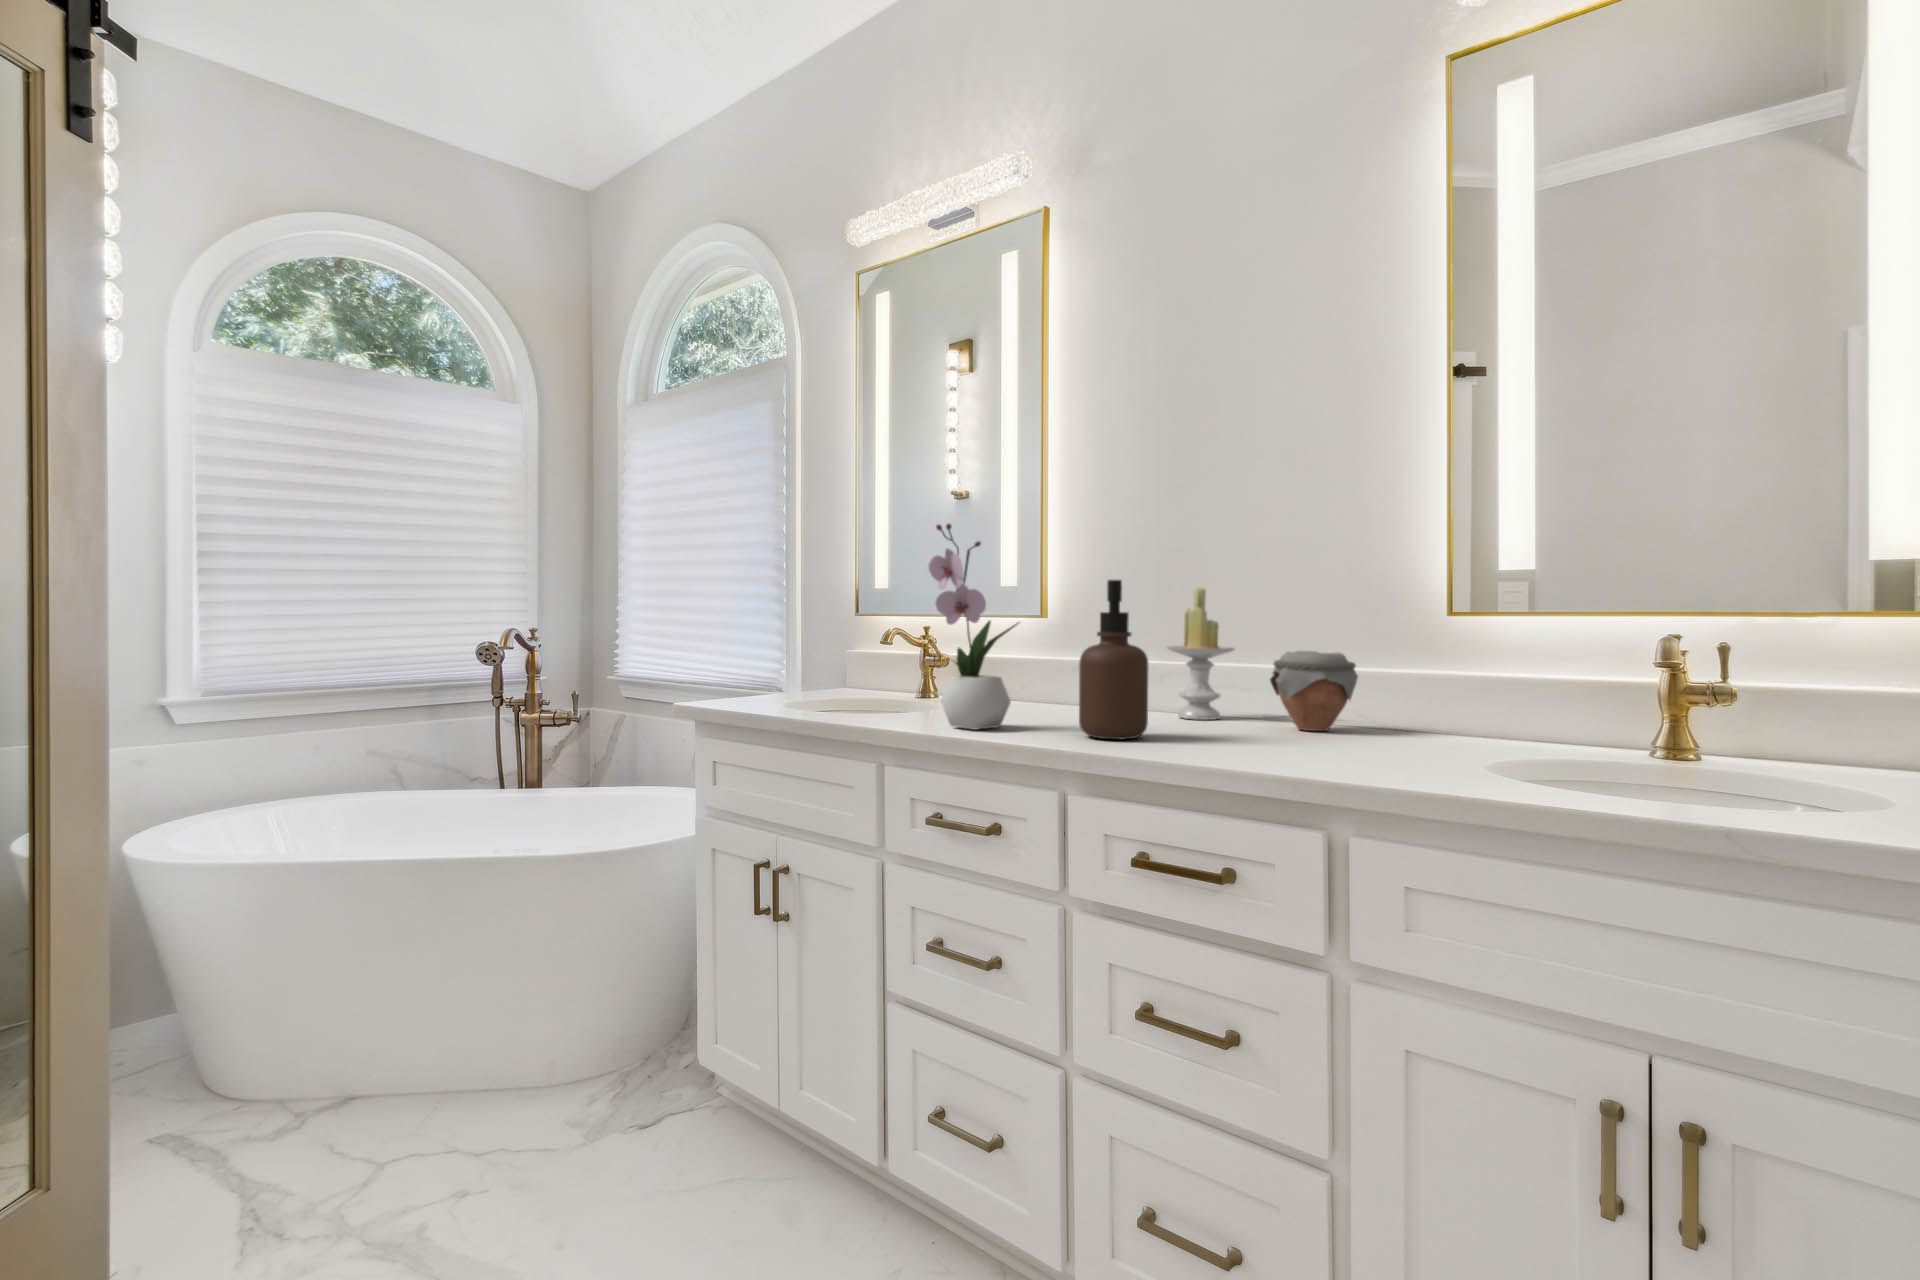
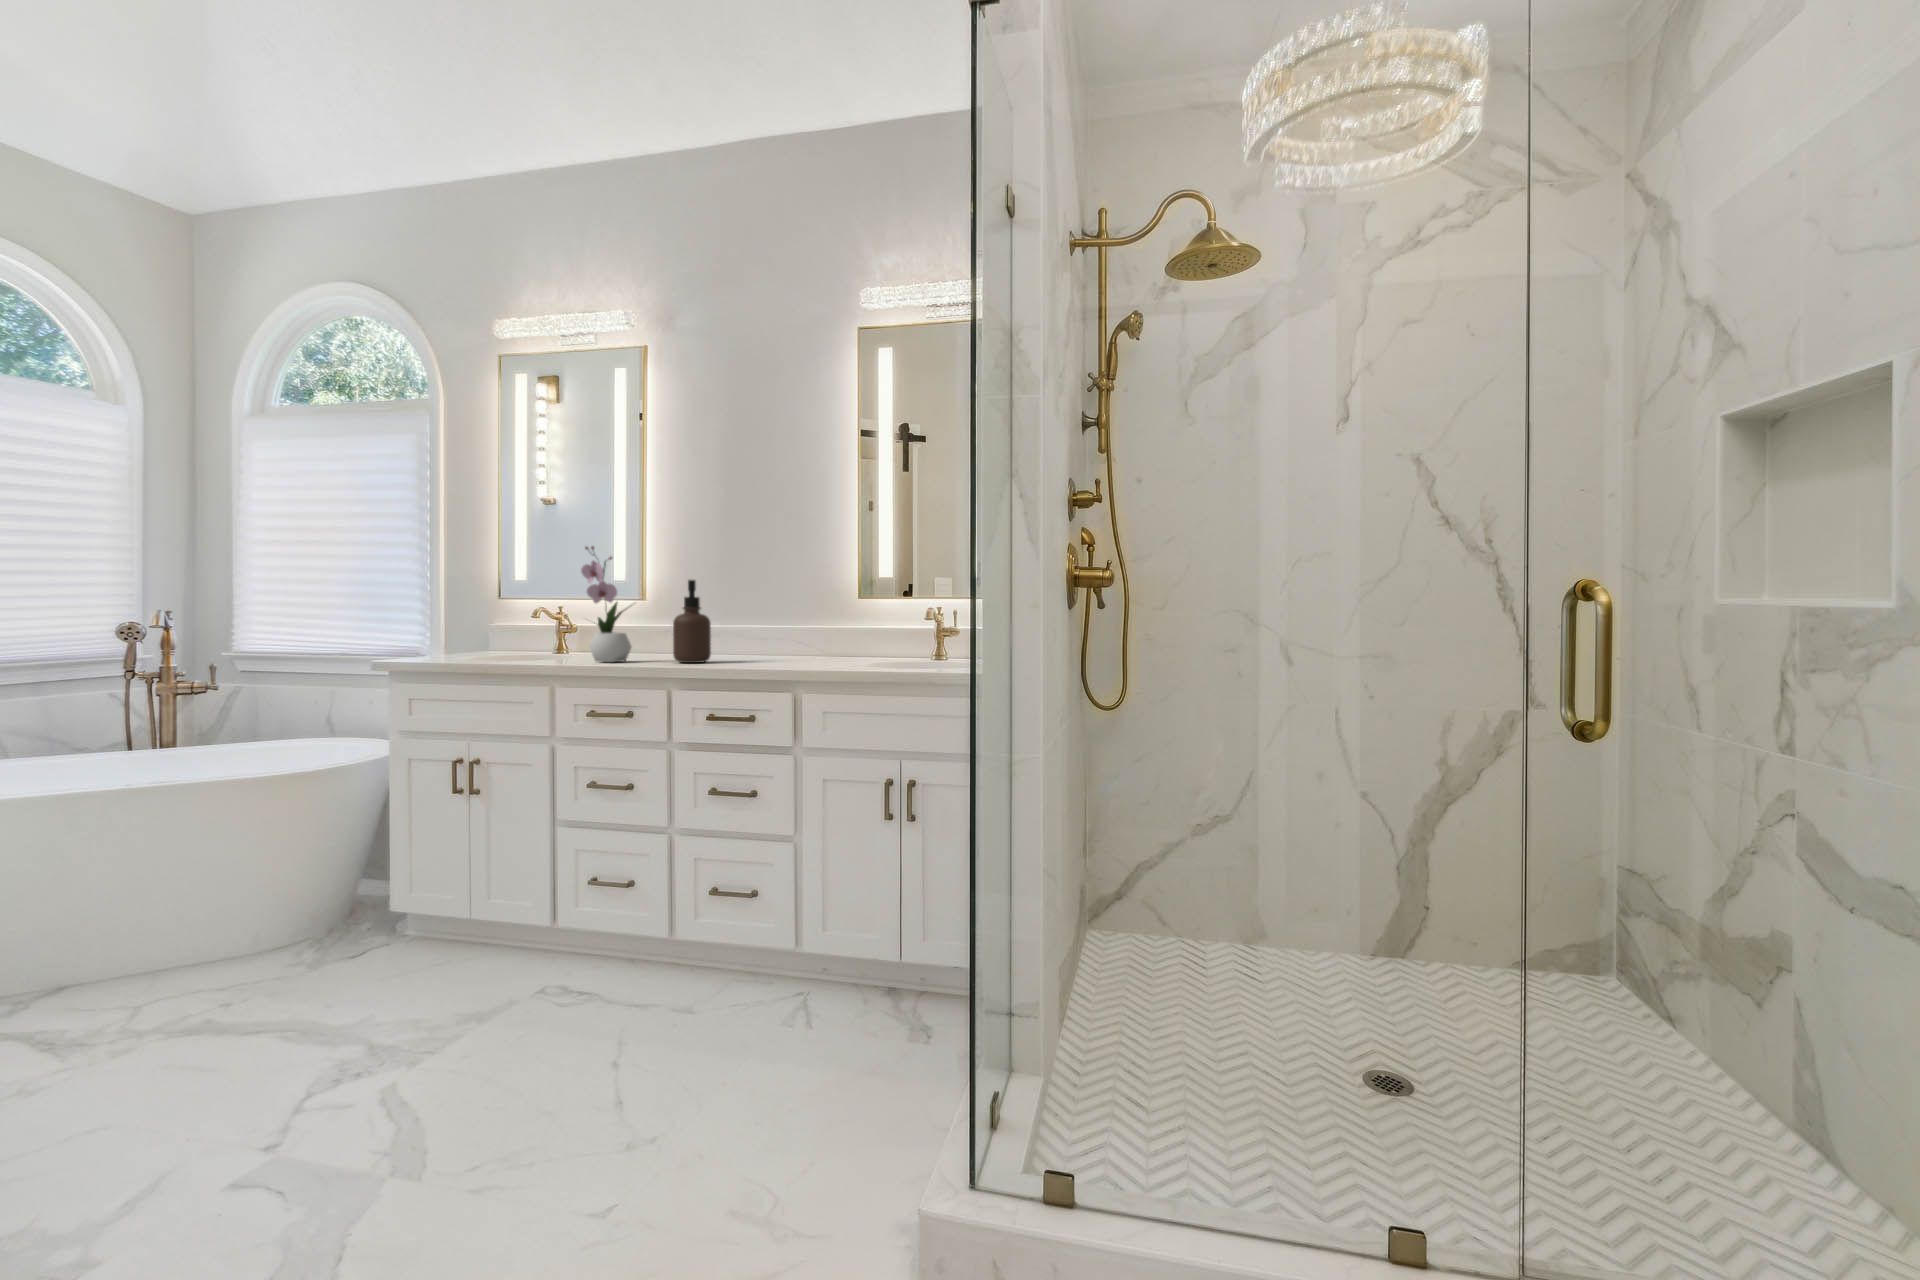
candle: present [1167,588,1234,720] -> none [719,584,757,656]
jar: present [1270,651,1358,731] -> none [774,618,818,658]

